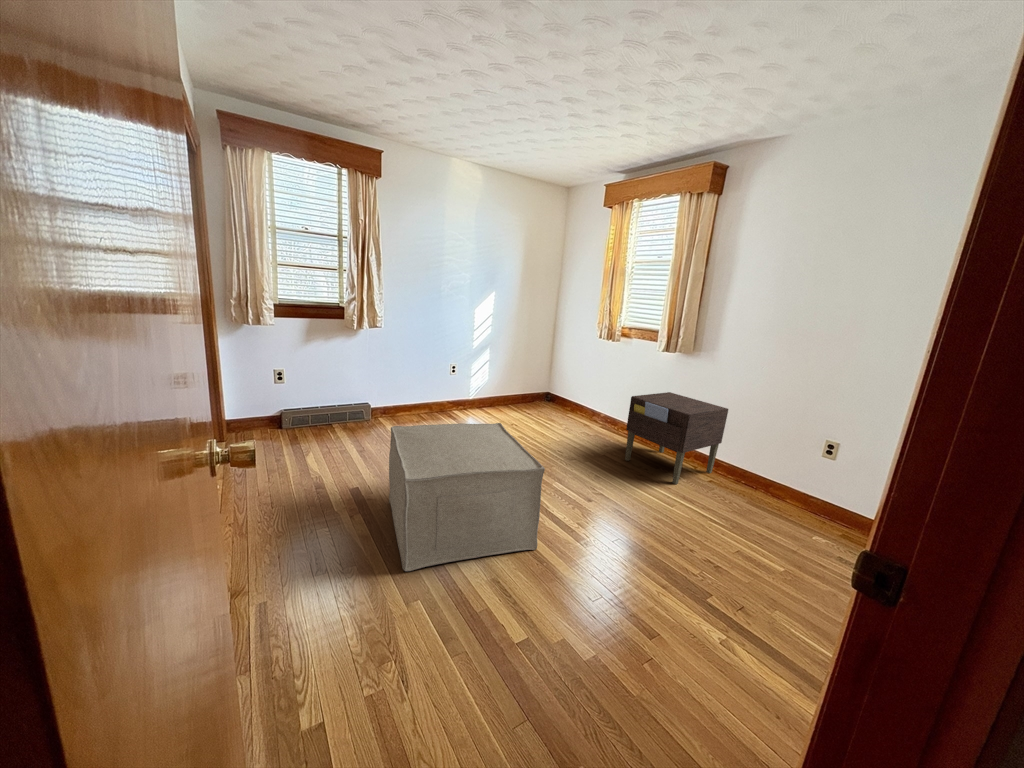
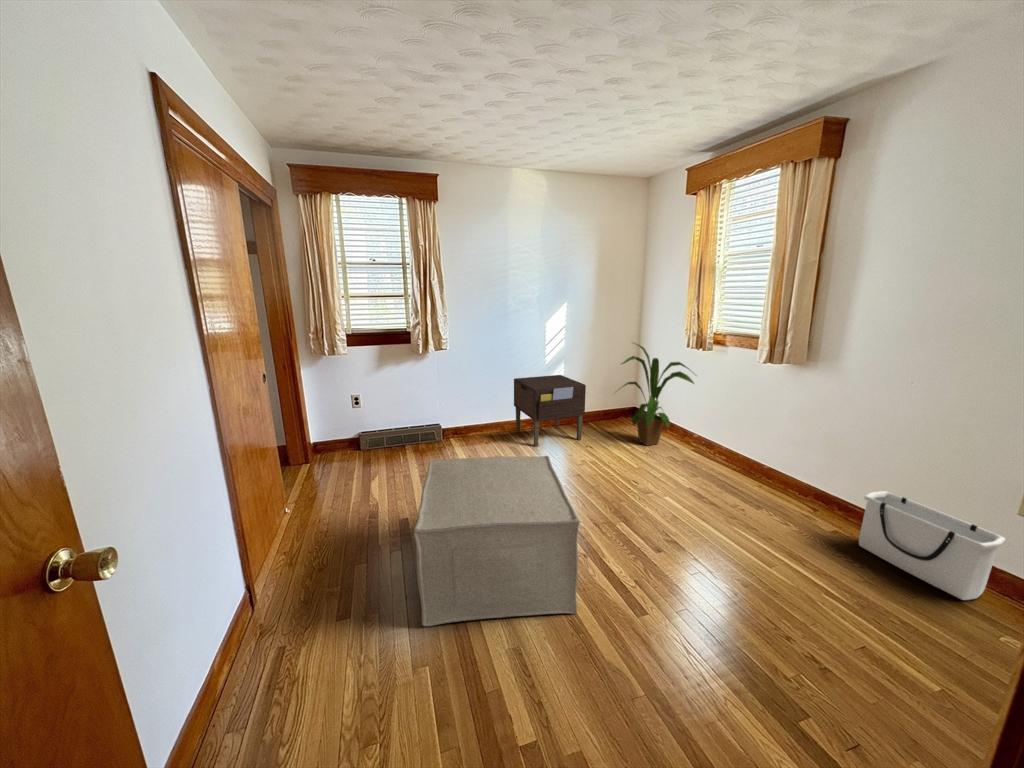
house plant: none [537,332,608,424] -> present [622,345,694,445]
nightstand: present [625,392,728,484] -> present [514,375,586,447]
storage bin: none [727,448,814,517] -> present [859,491,1005,600]

